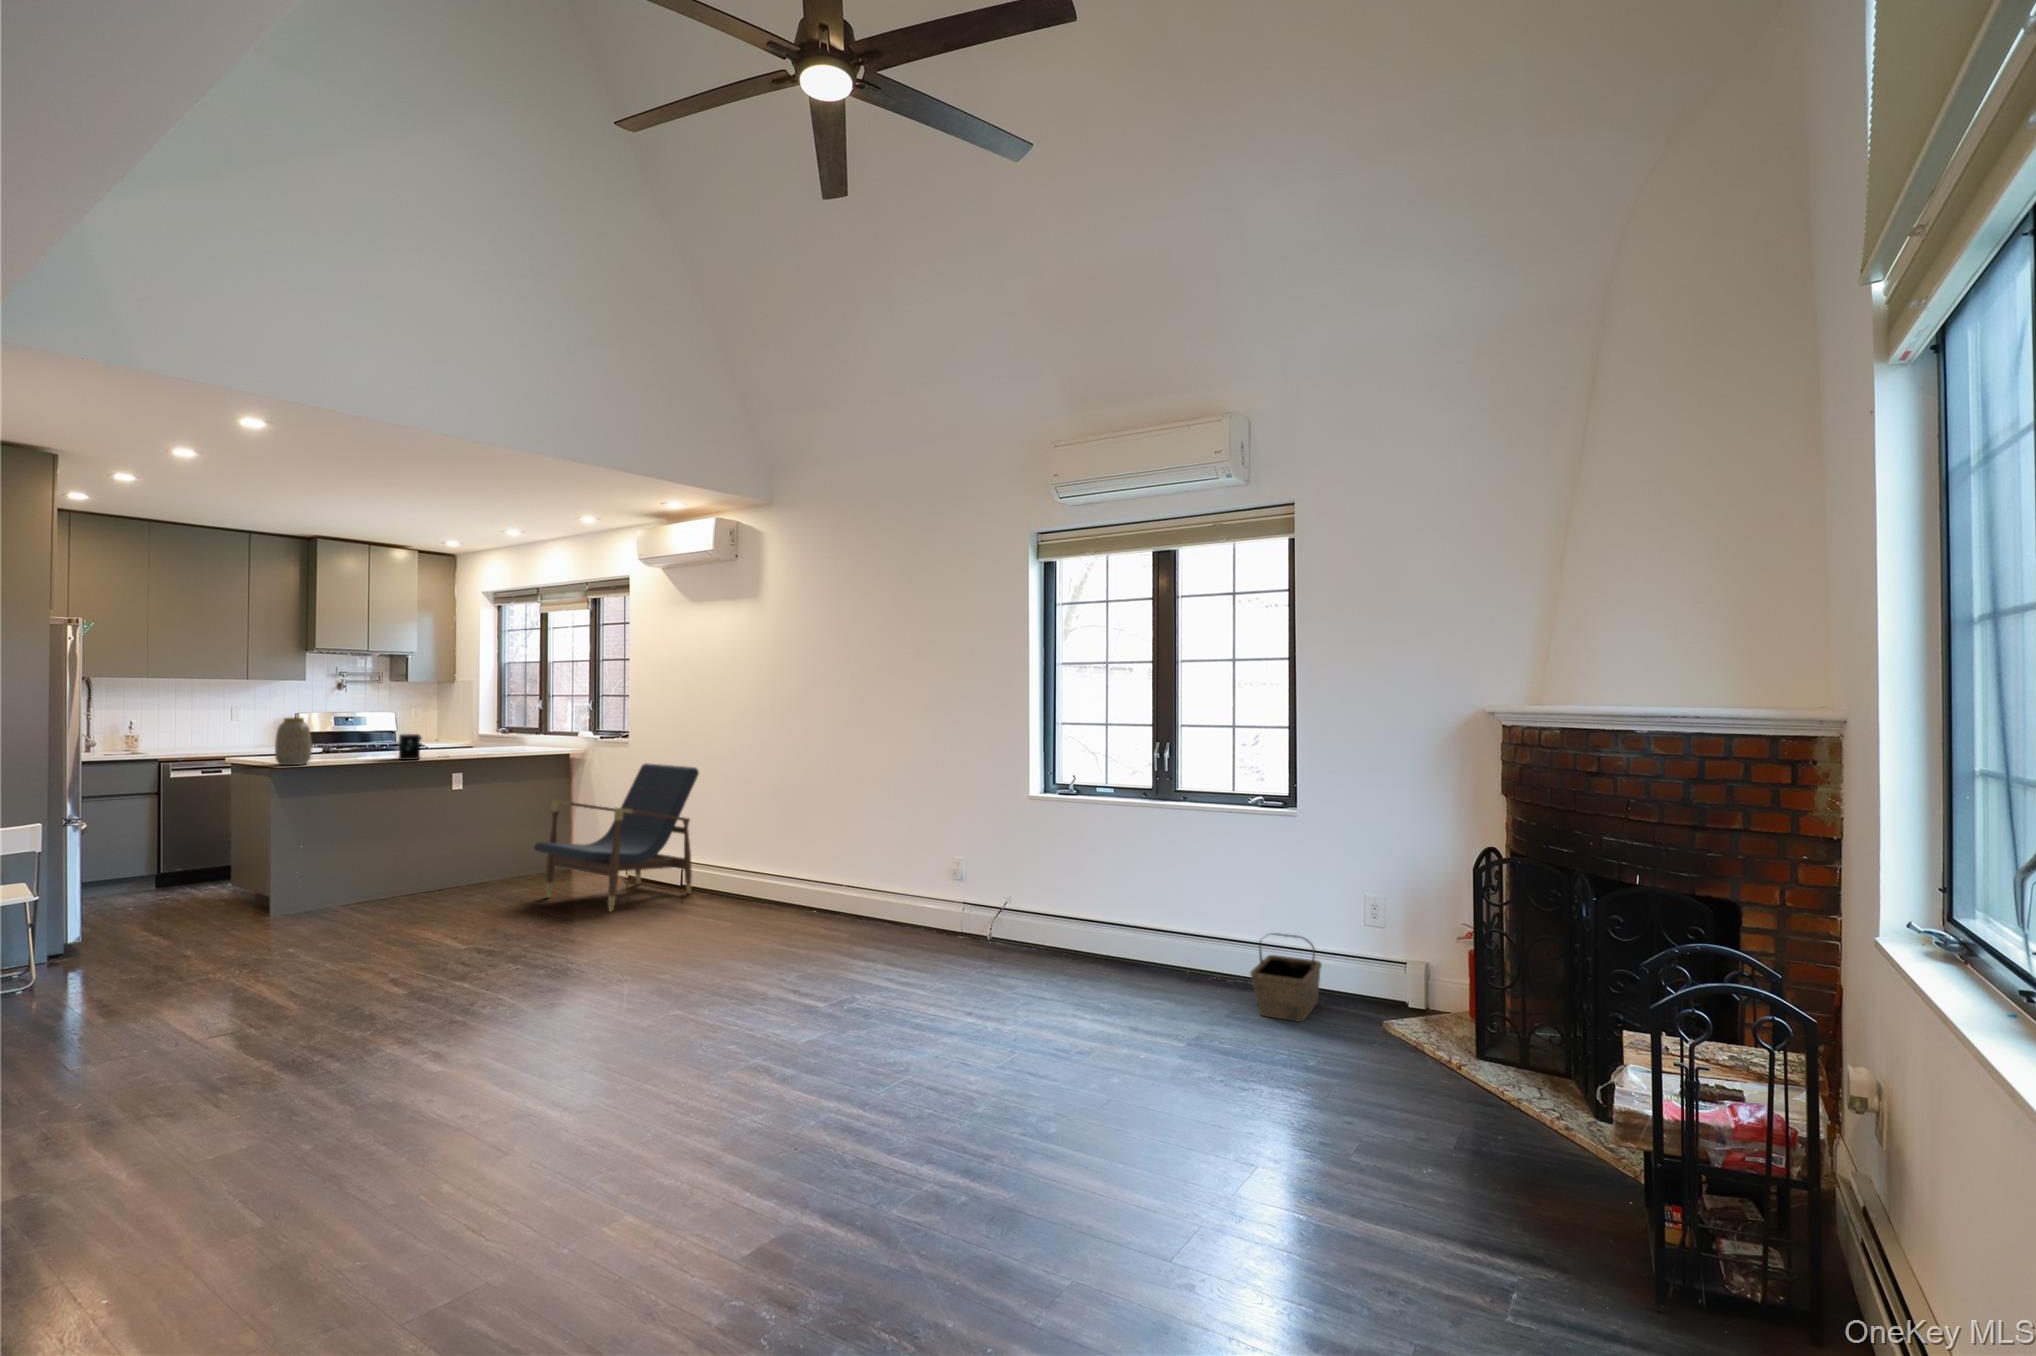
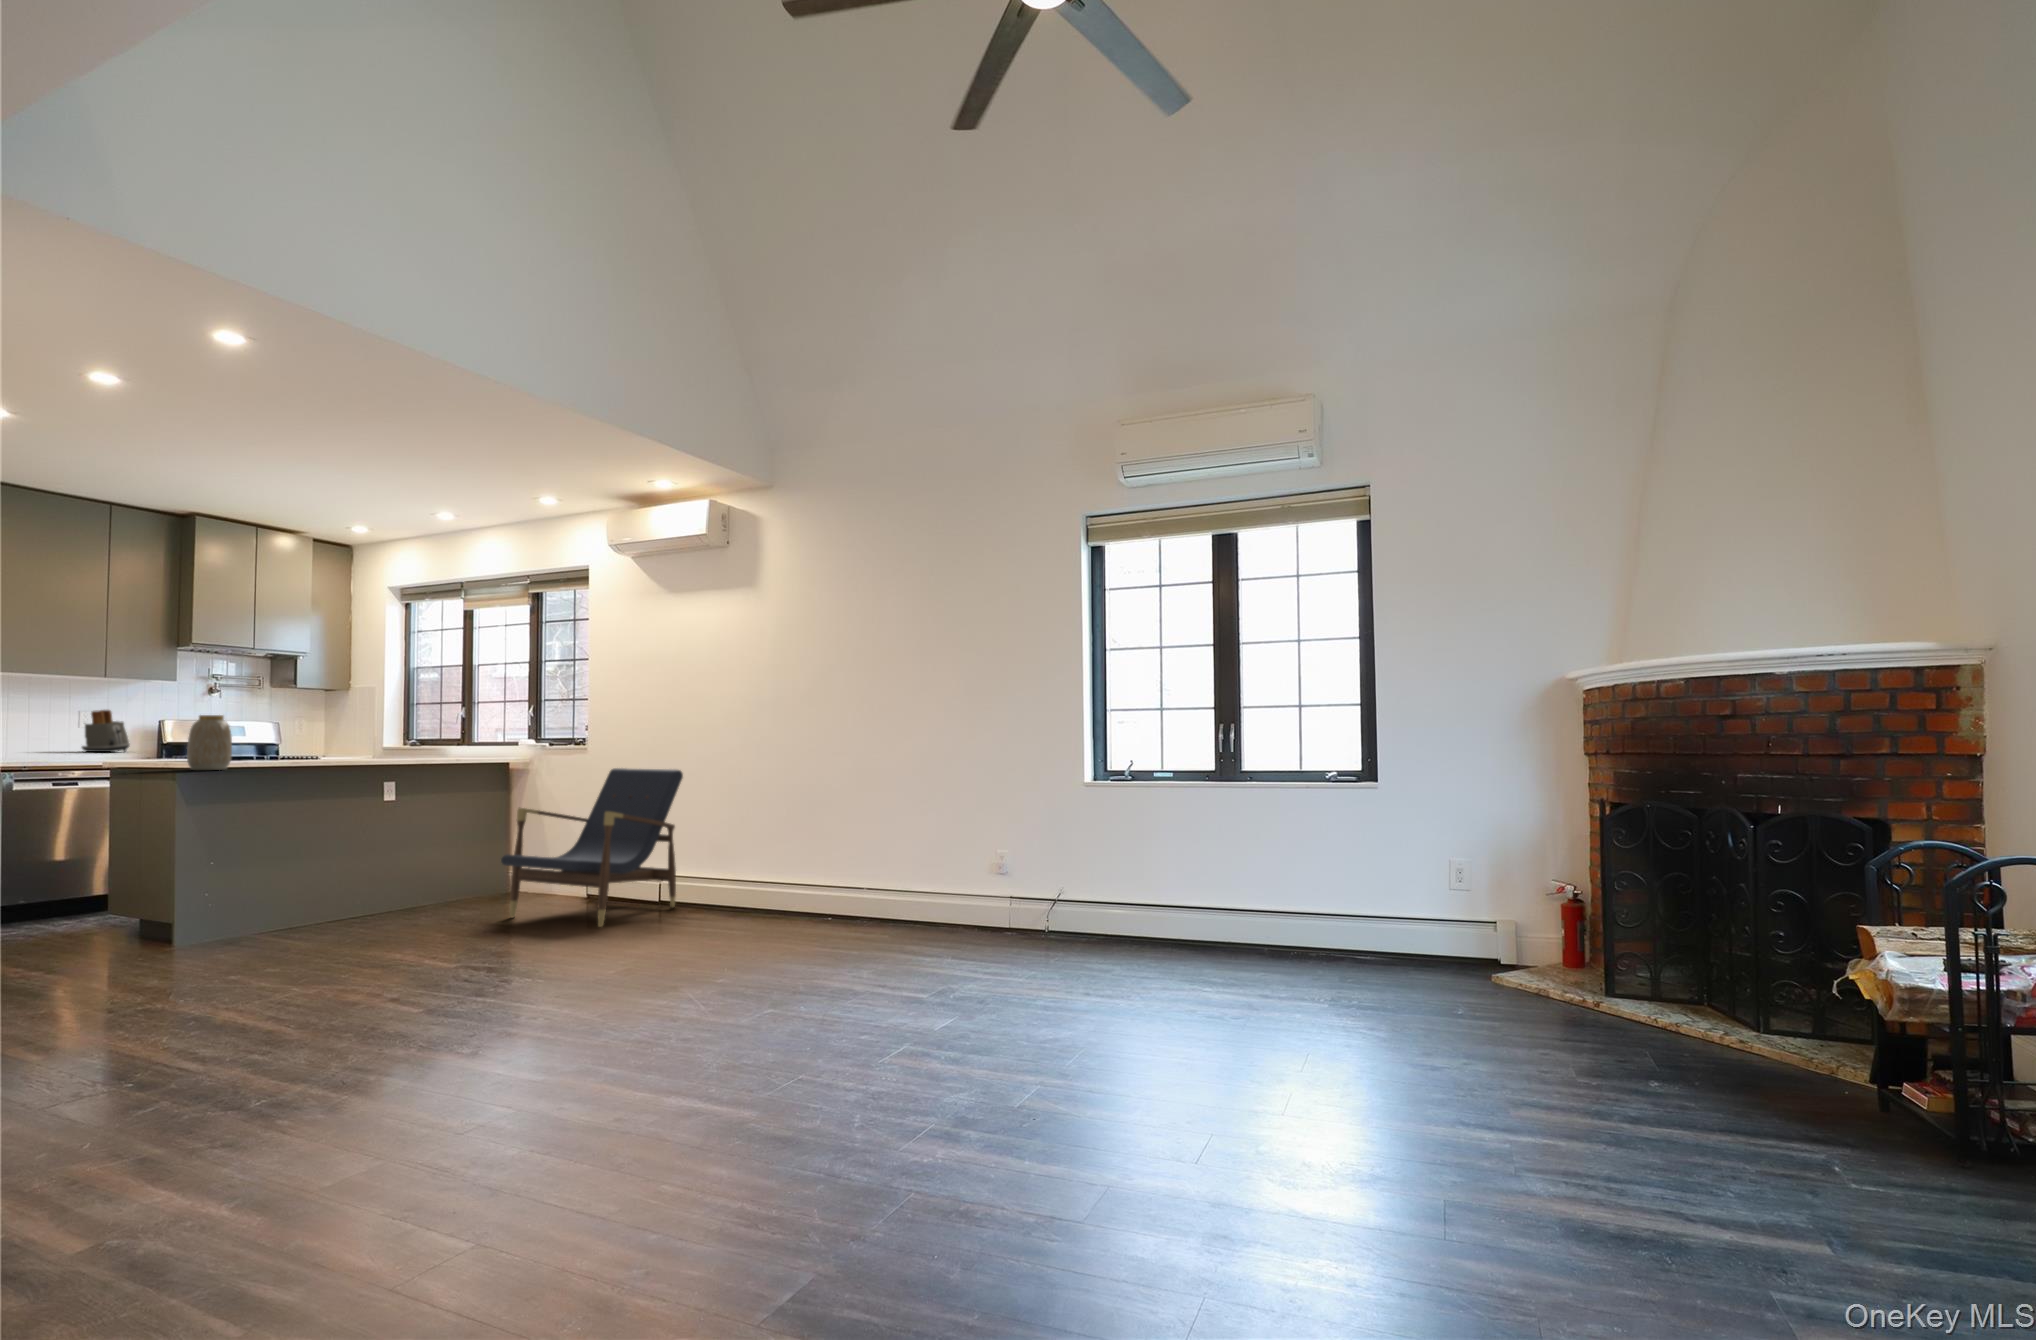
toaster: none [238,703,274,739] -> present [82,710,130,752]
coffee maker: present [399,734,421,760] -> none [327,737,385,766]
basket: present [1250,933,1322,1022] -> none [1360,899,1420,982]

